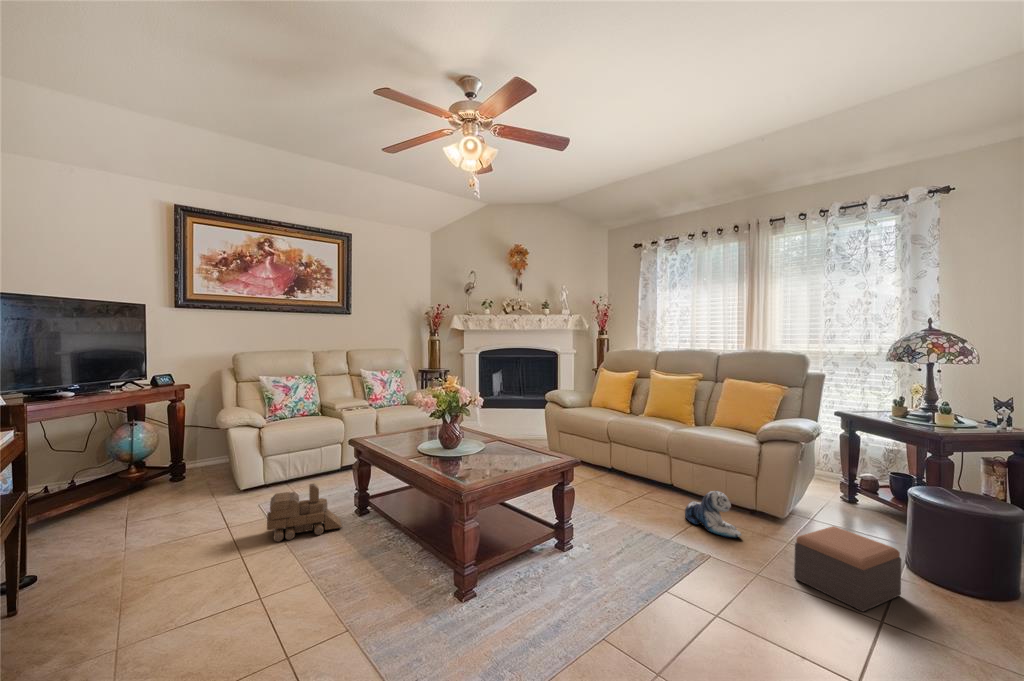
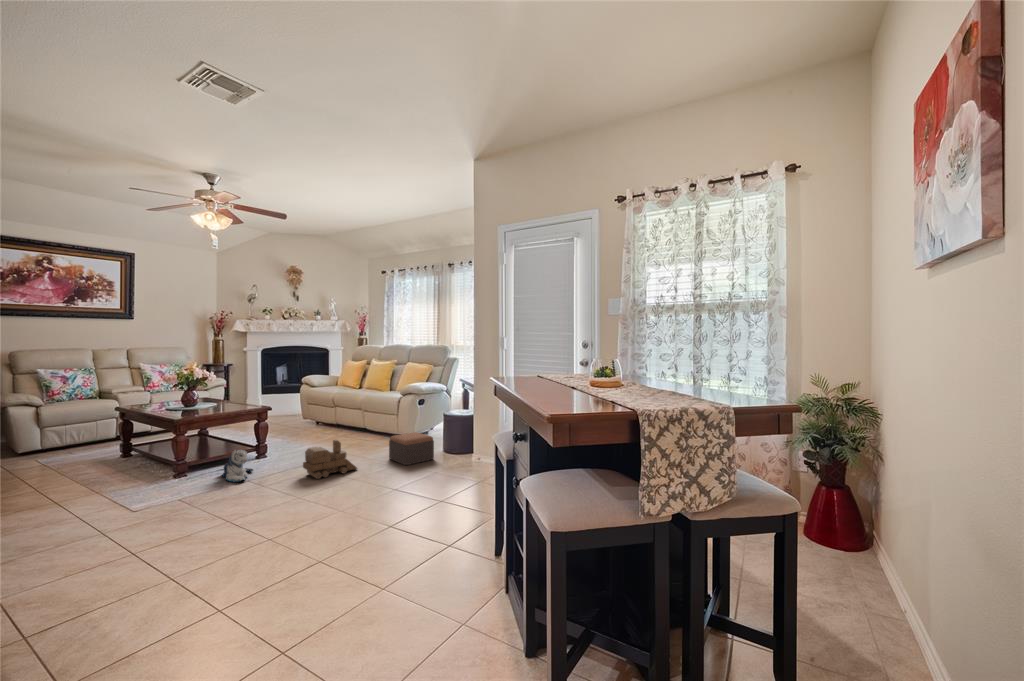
toy train: present [267,484,342,542] -> present [303,440,357,479]
plush toy: present [685,491,741,538] -> present [222,450,253,482]

